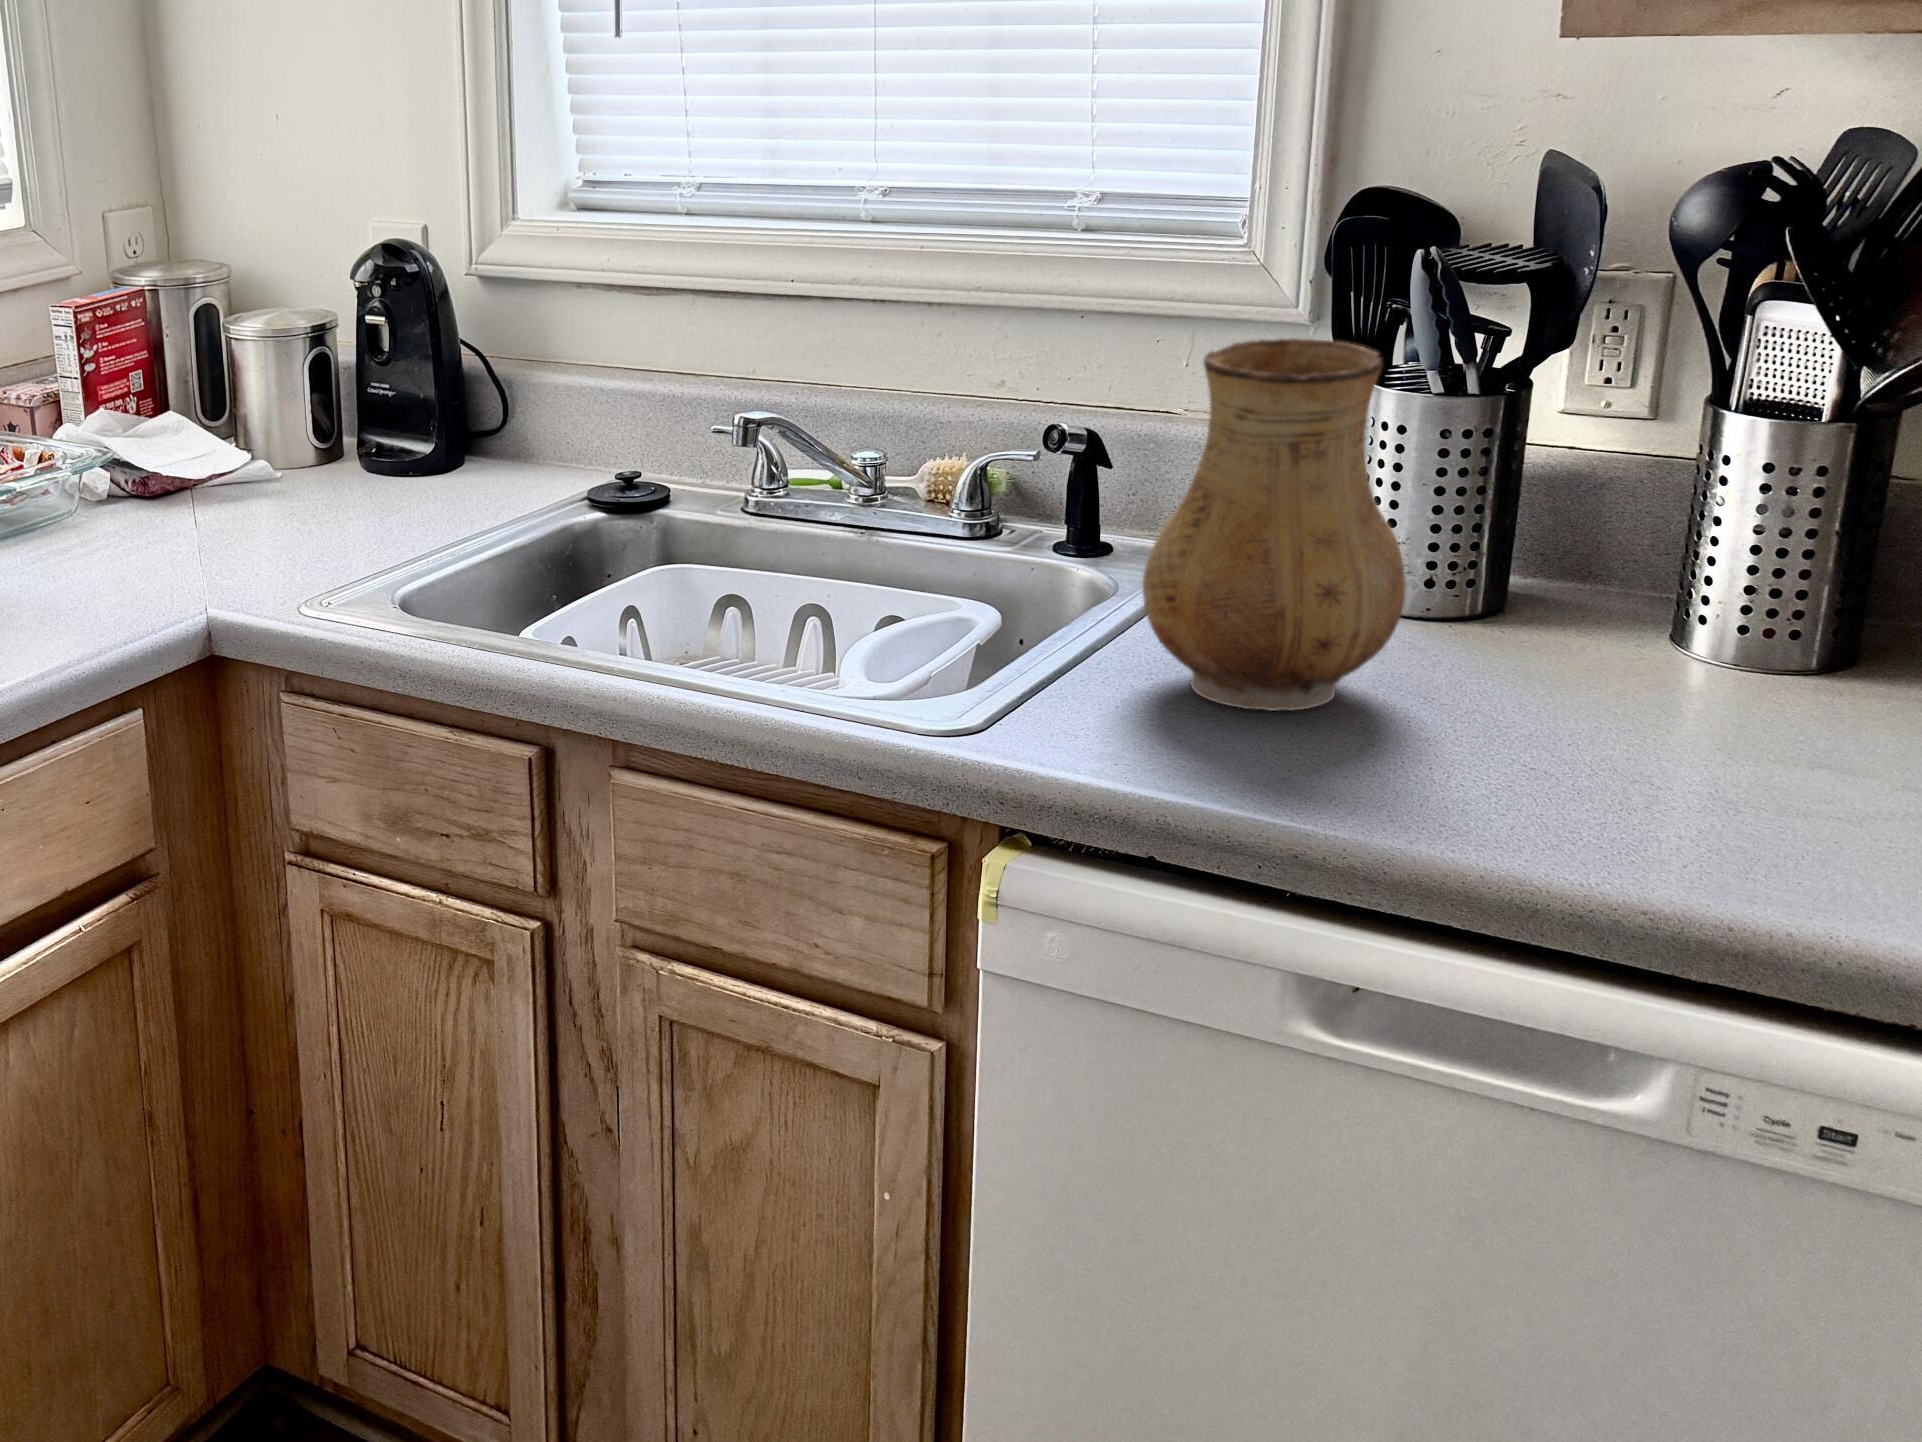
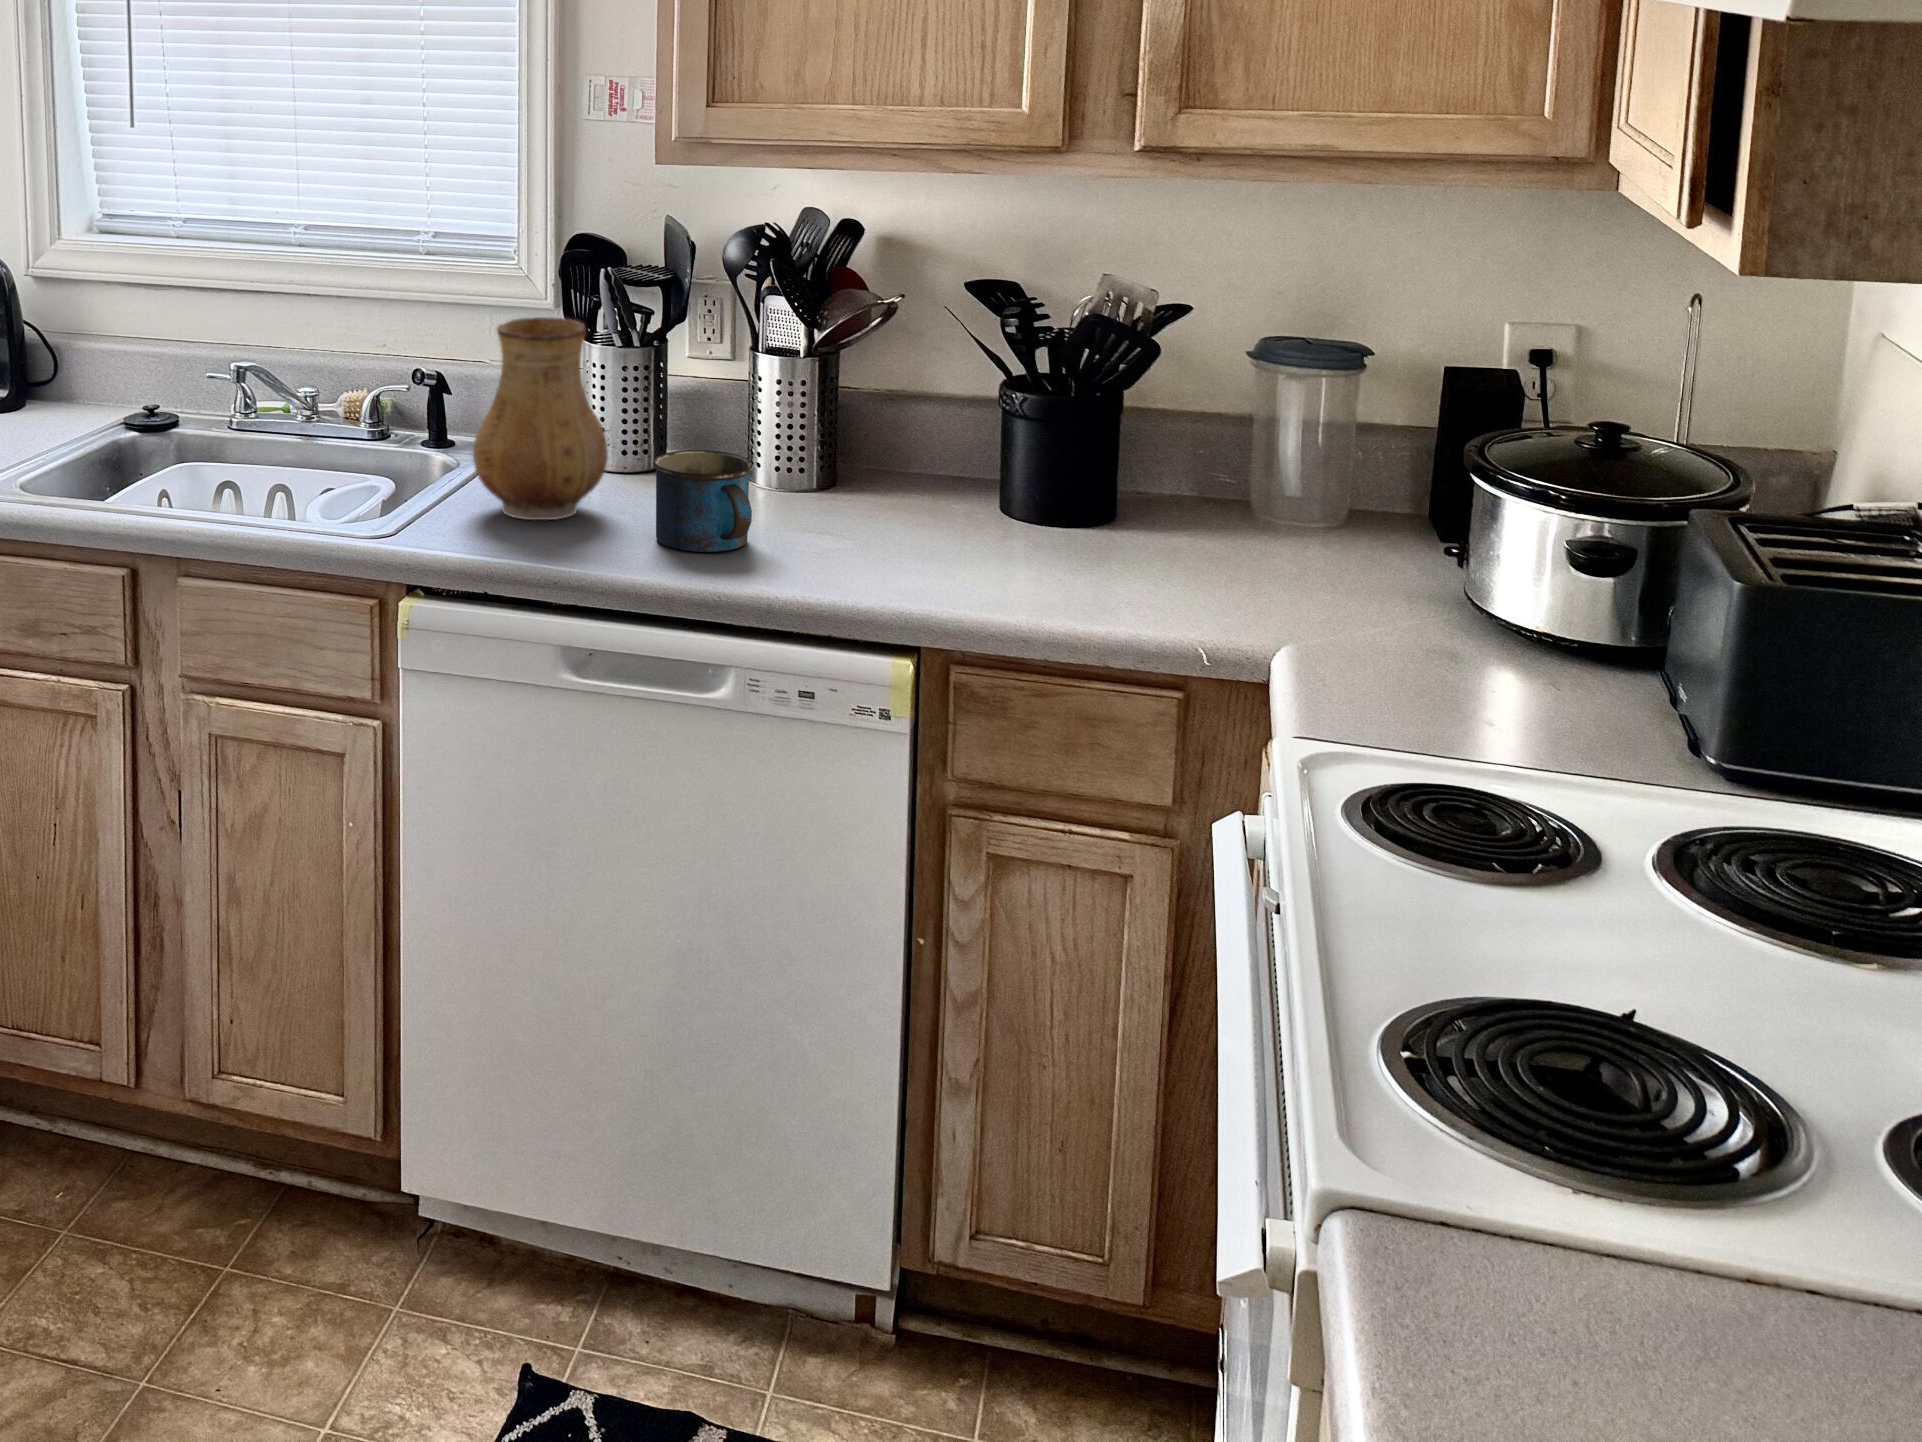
mug: none [1499,600,1730,807] -> present [653,450,754,552]

